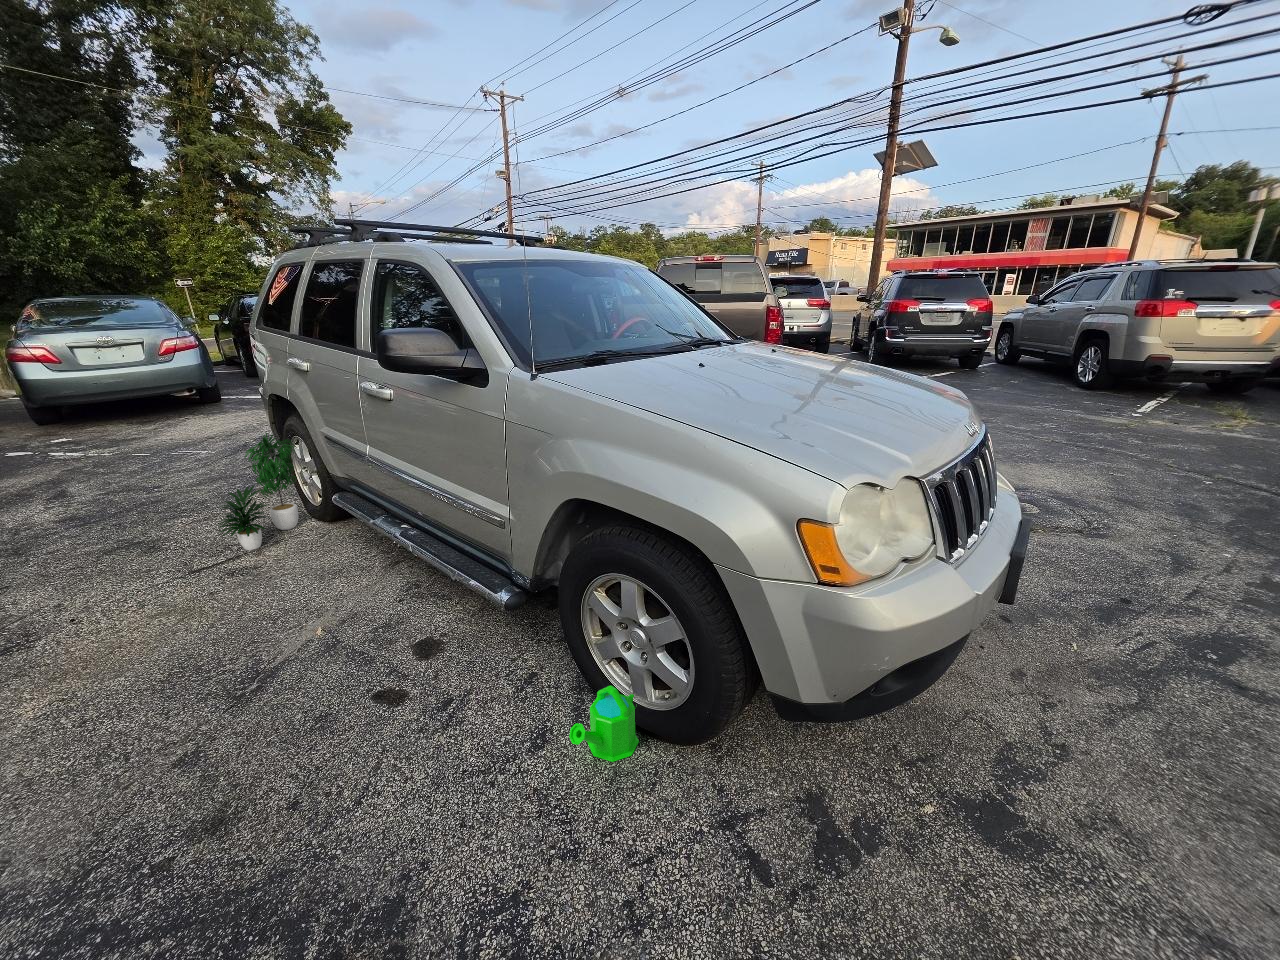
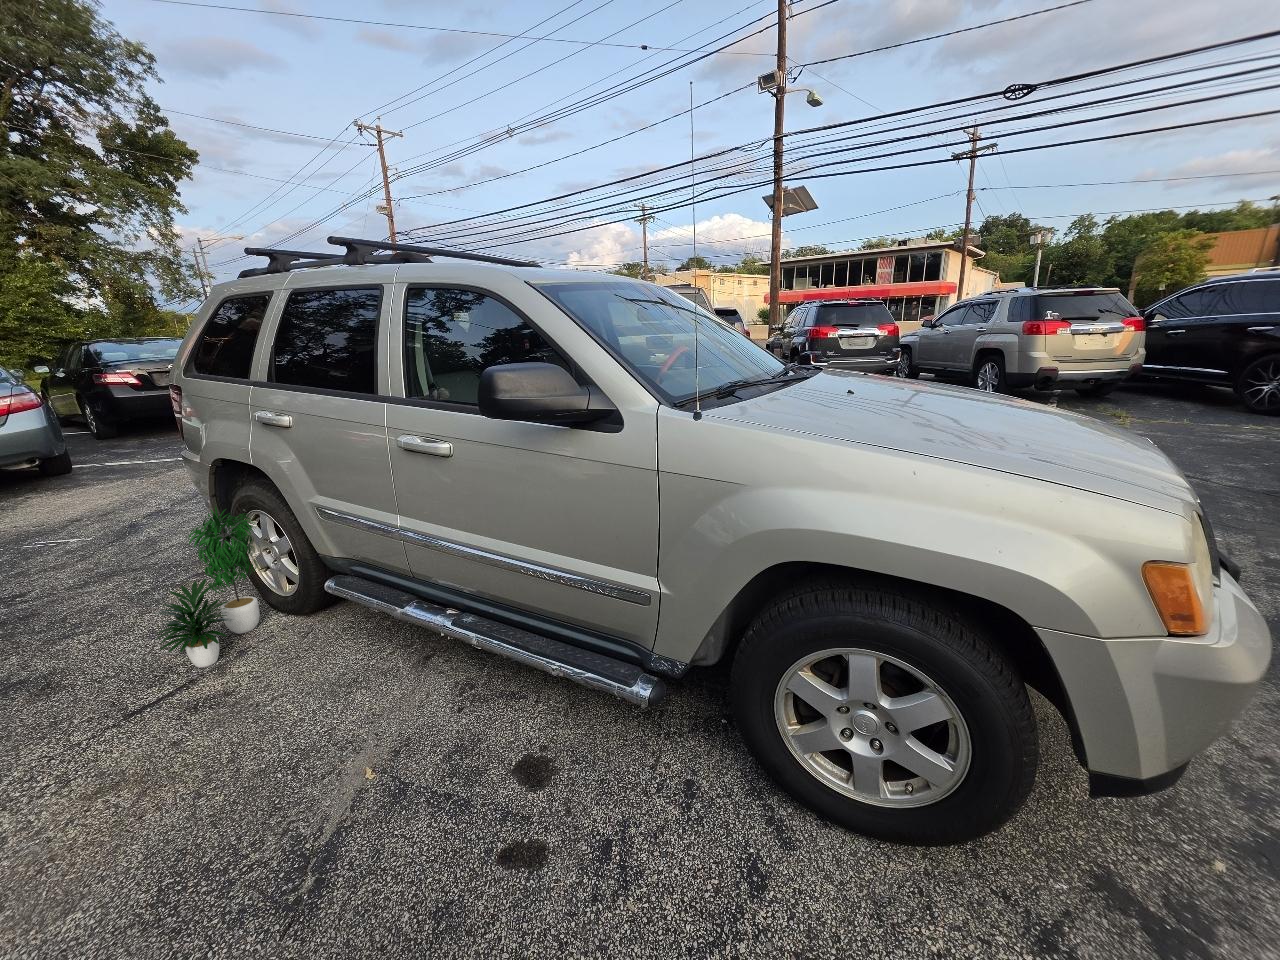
watering can: present [569,685,639,762] -> none [819,794,889,898]

